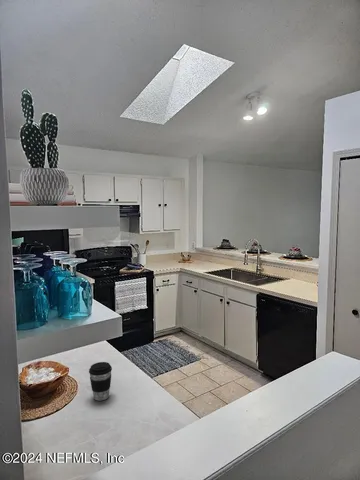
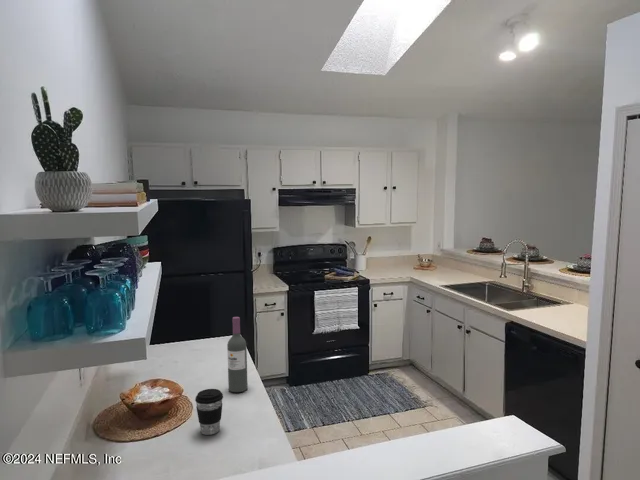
wine bottle: none [94,303,111,364] -> present [227,317,248,392]

